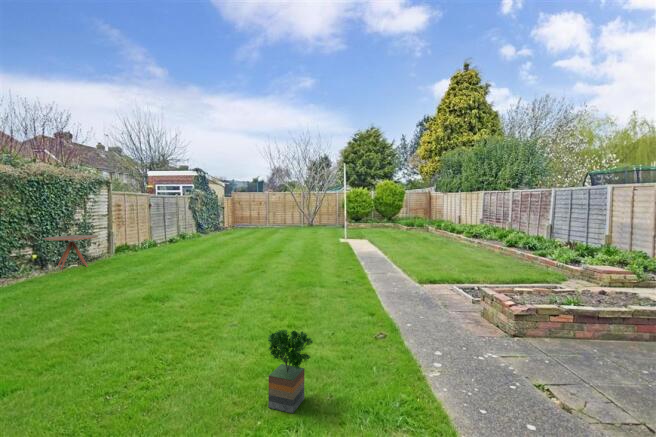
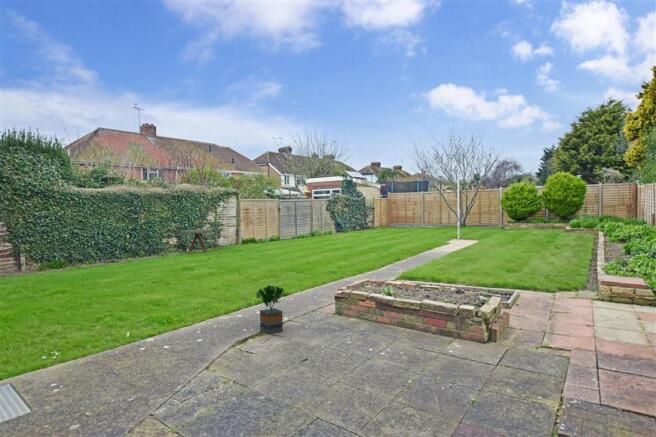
potted tree: present [268,330,313,413] -> present [256,286,288,334]

